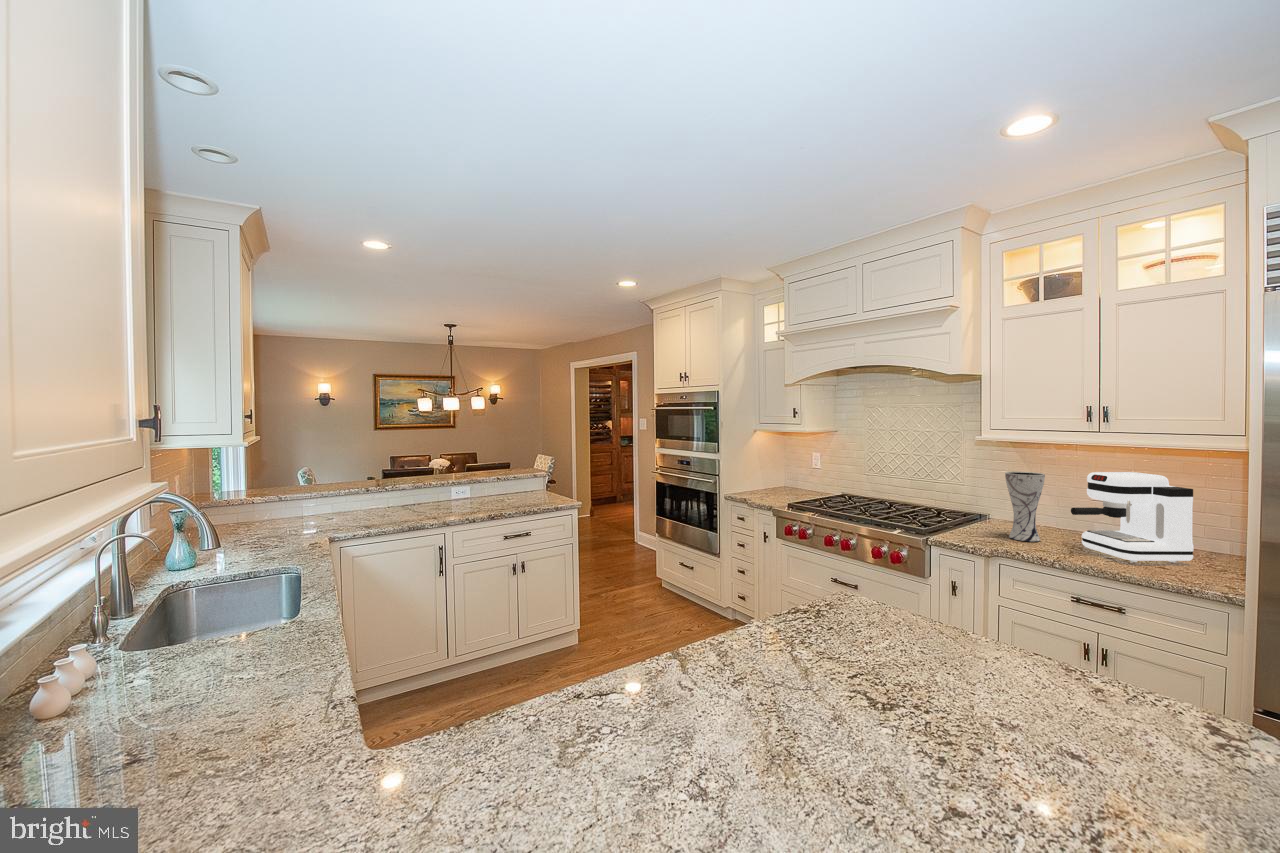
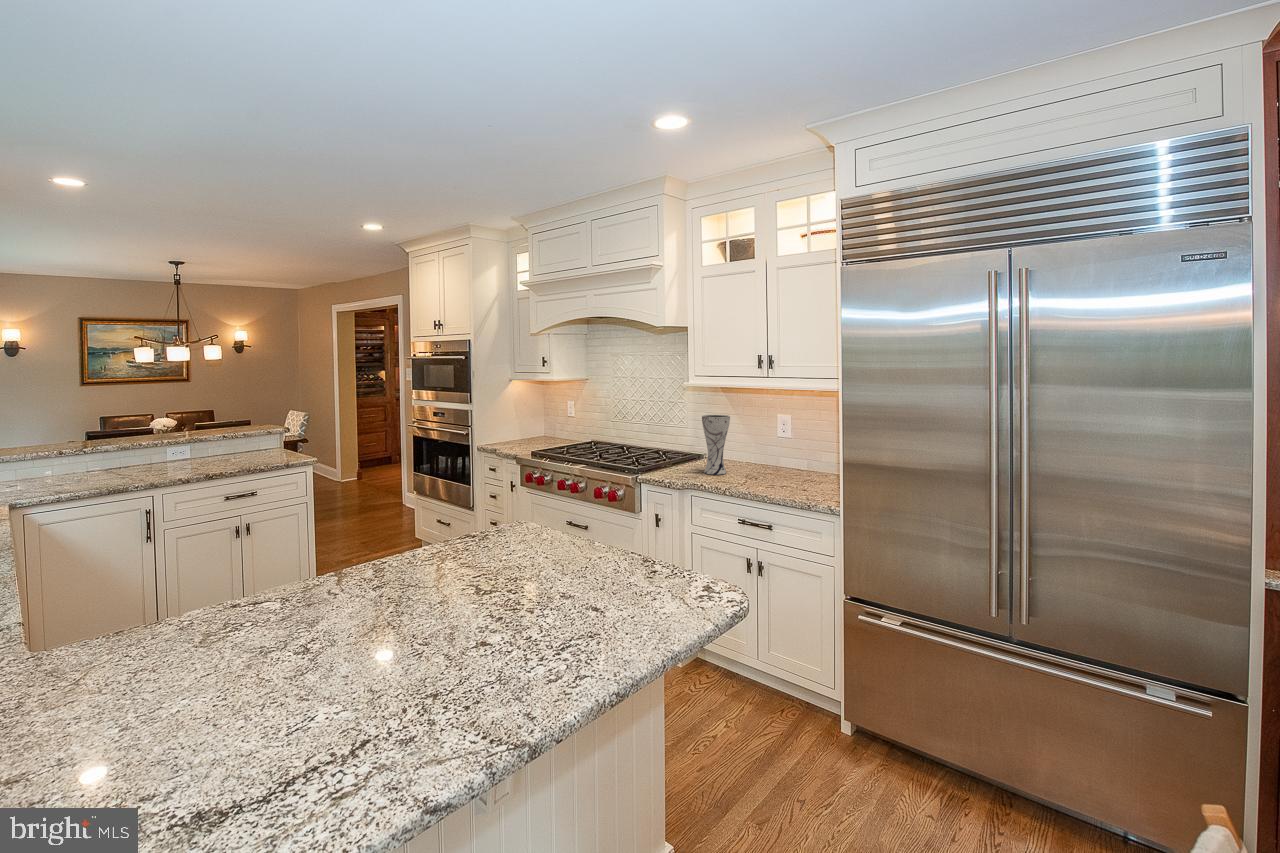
coffee maker: present [1071,472,1194,562] -> none [741,413,819,486]

